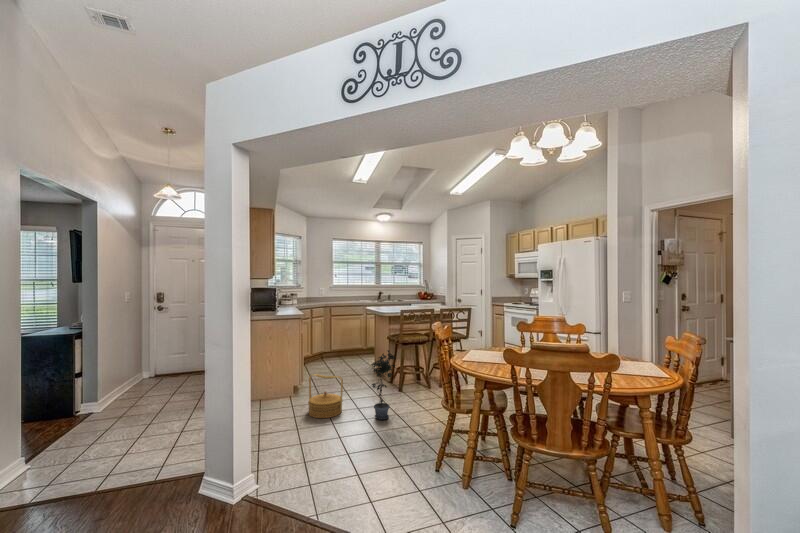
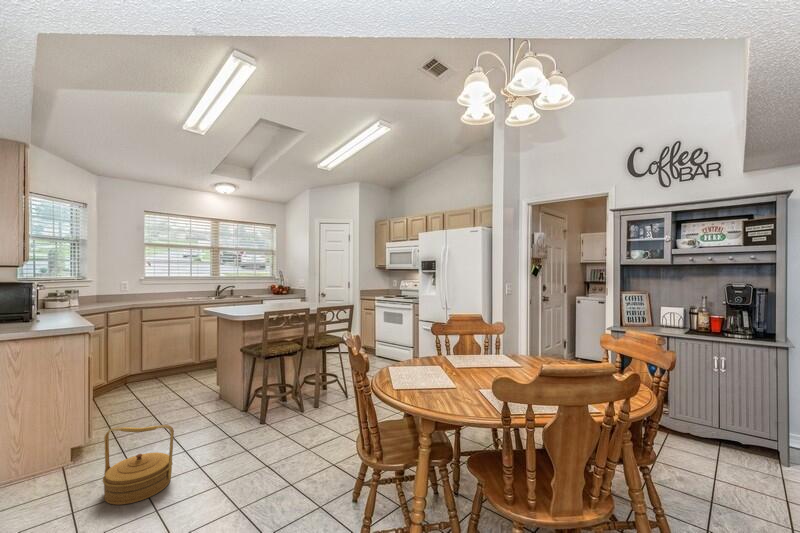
potted plant: present [371,350,396,420] -> none [220,374,269,482]

